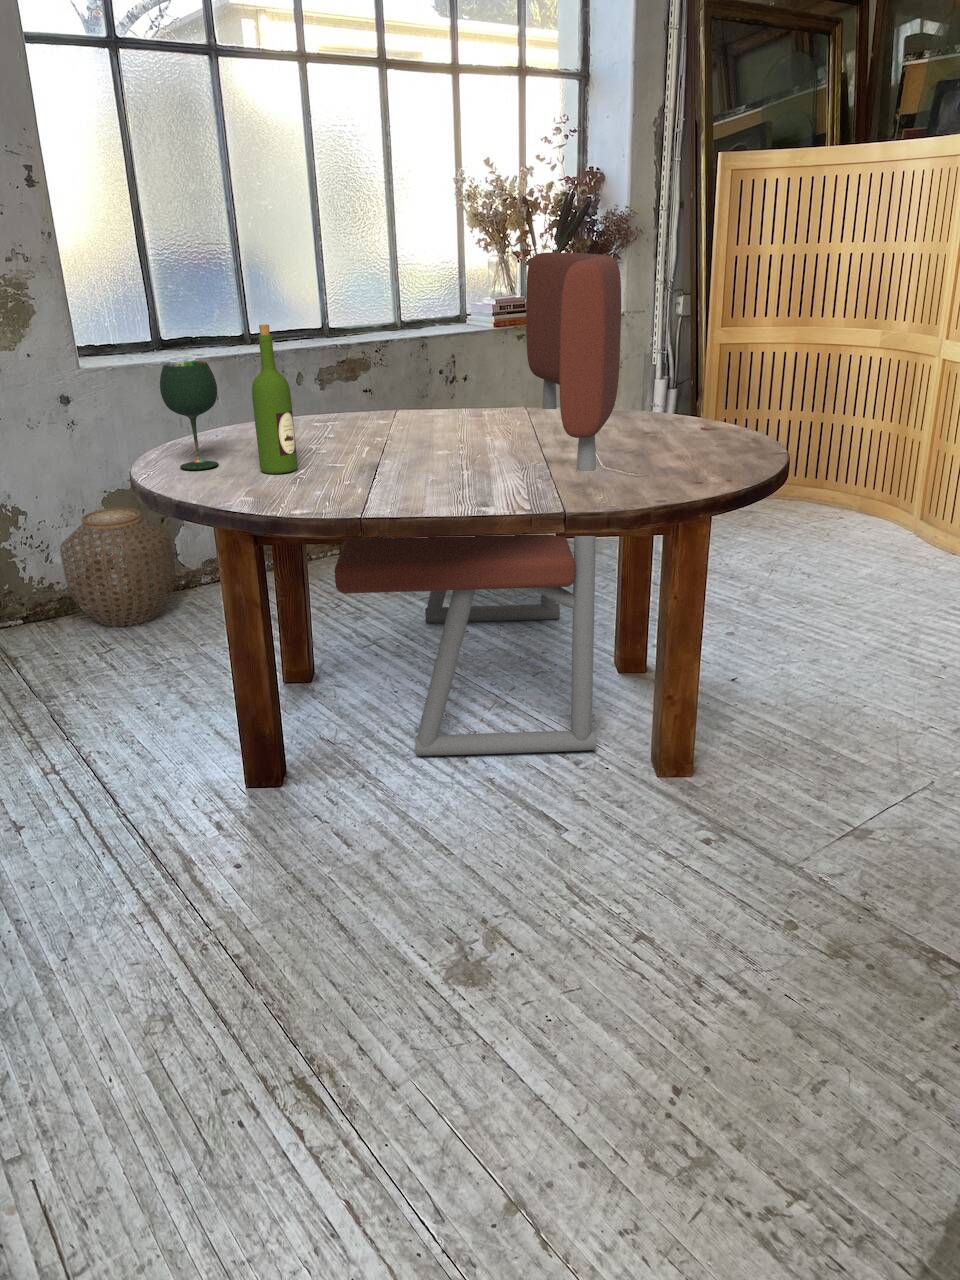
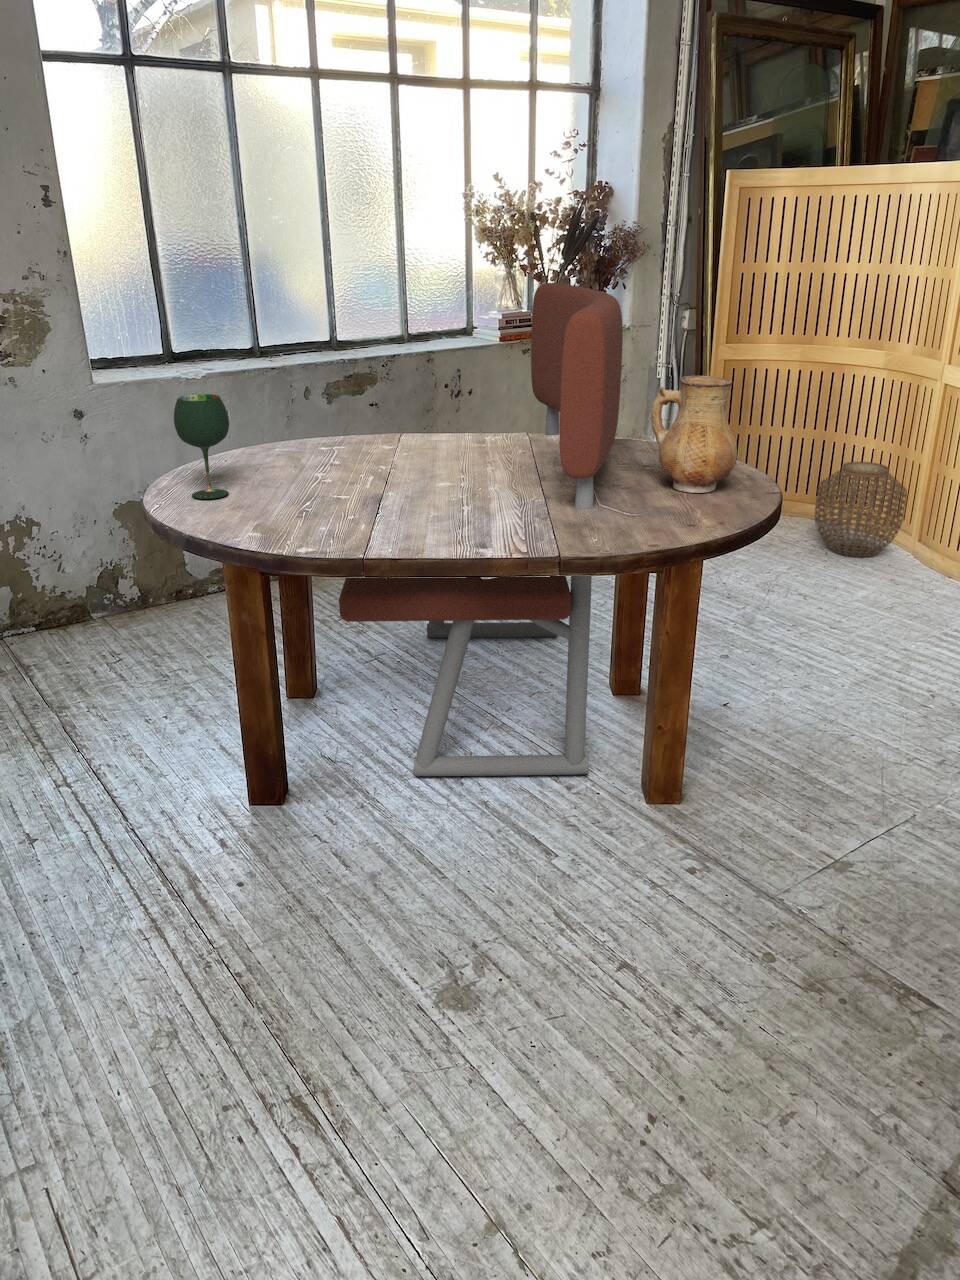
wine bottle: present [252,325,297,474] -> none [263,363,305,505]
ceramic pitcher: none [652,334,742,454] -> present [651,376,737,493]
woven basket: present [60,508,176,626] -> present [815,462,907,557]

